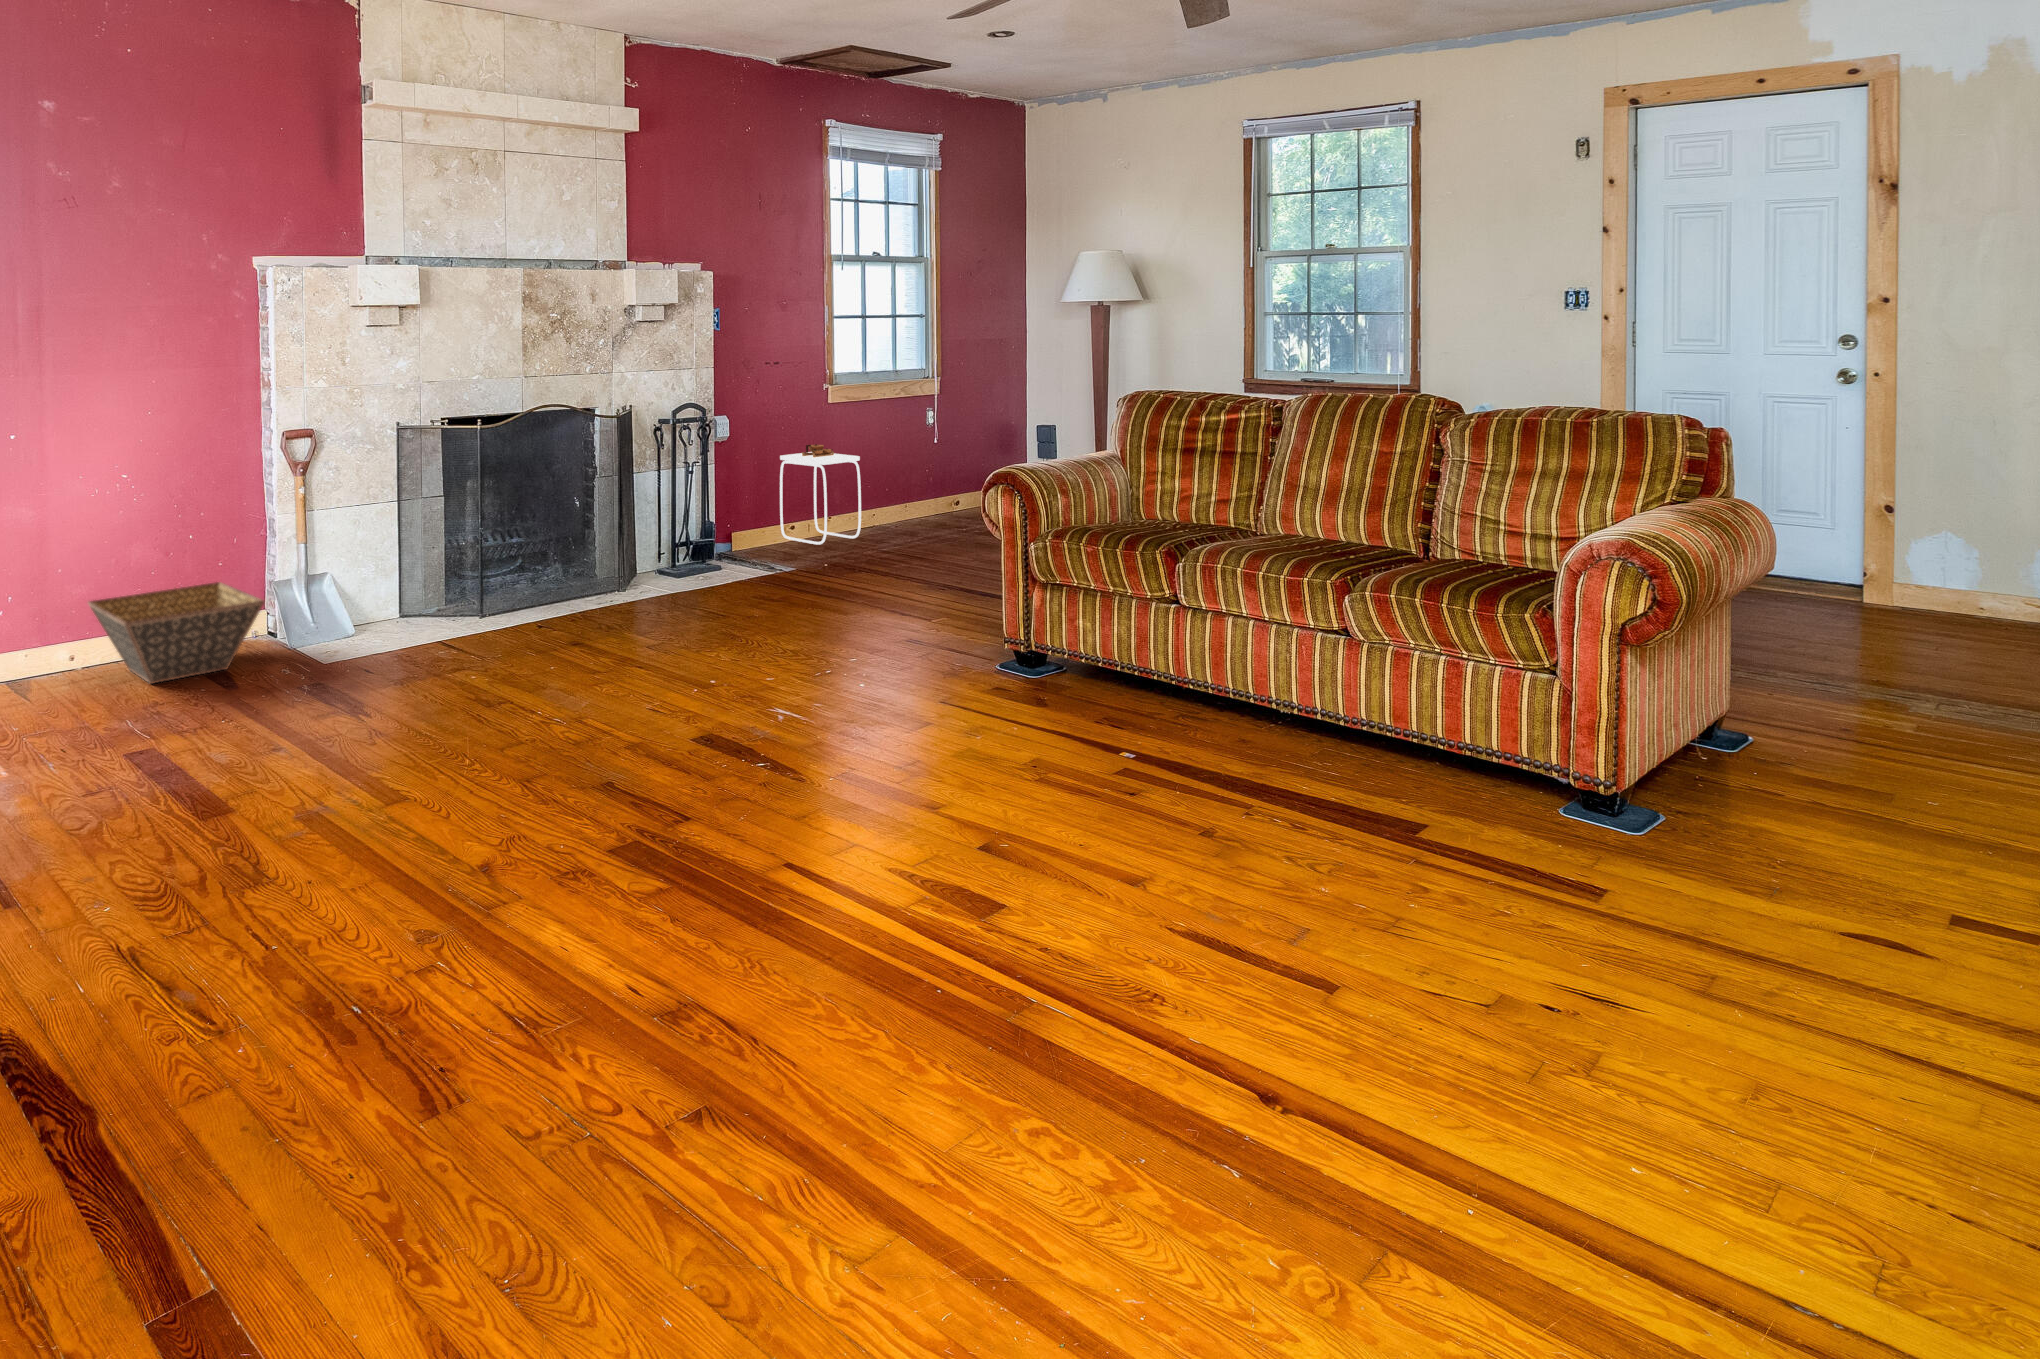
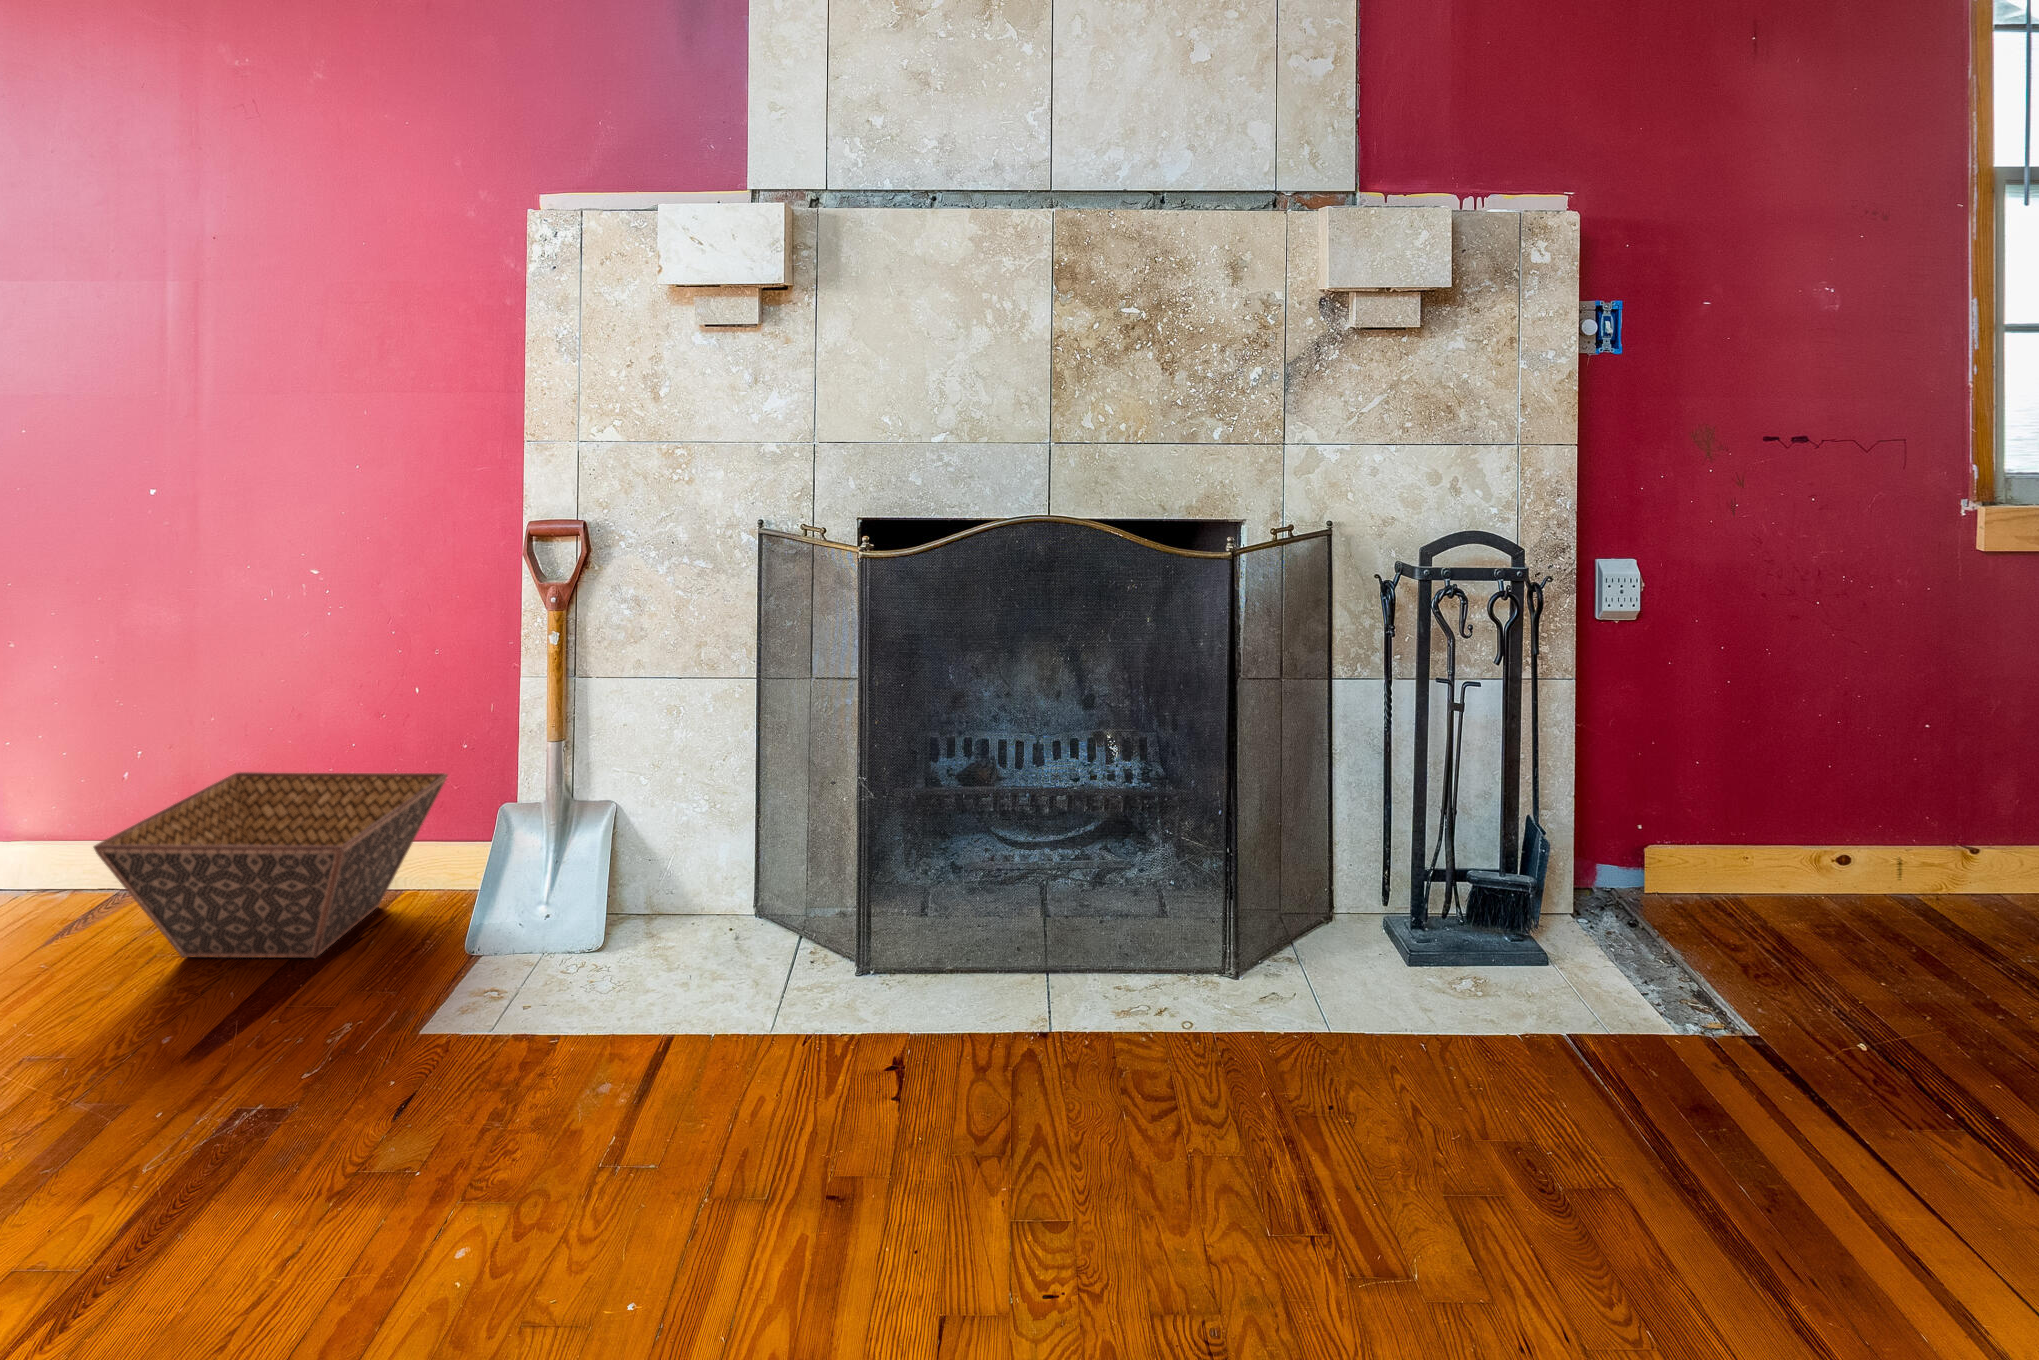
side table: present [780,444,861,545] -> none [1799,655,2030,932]

